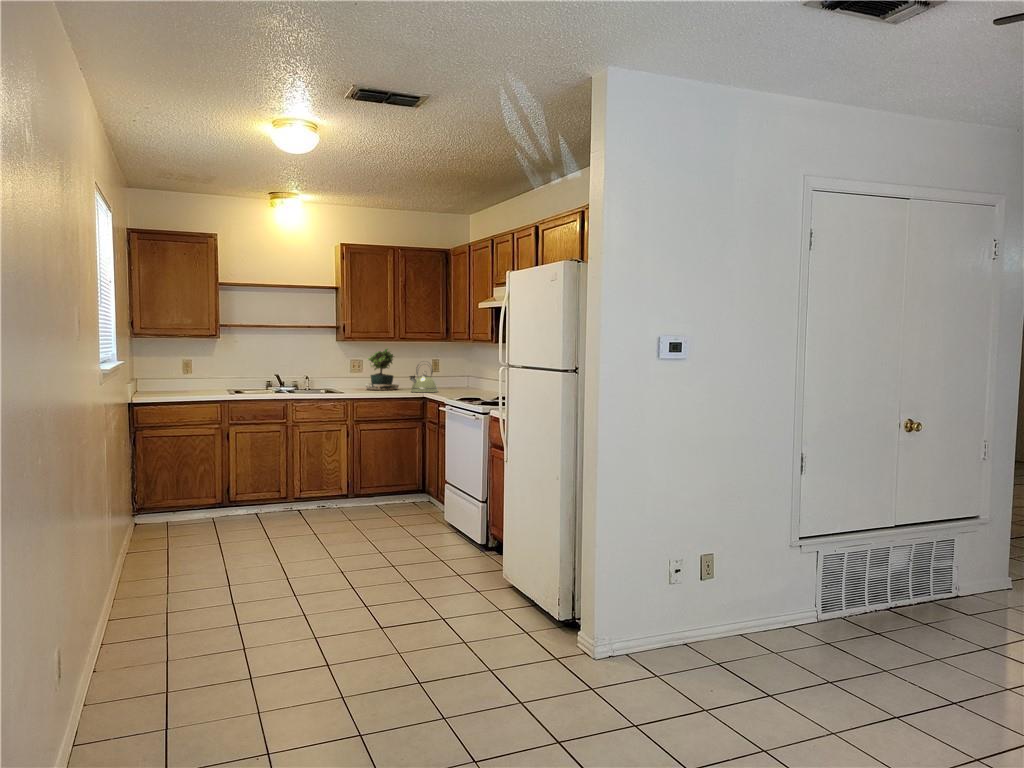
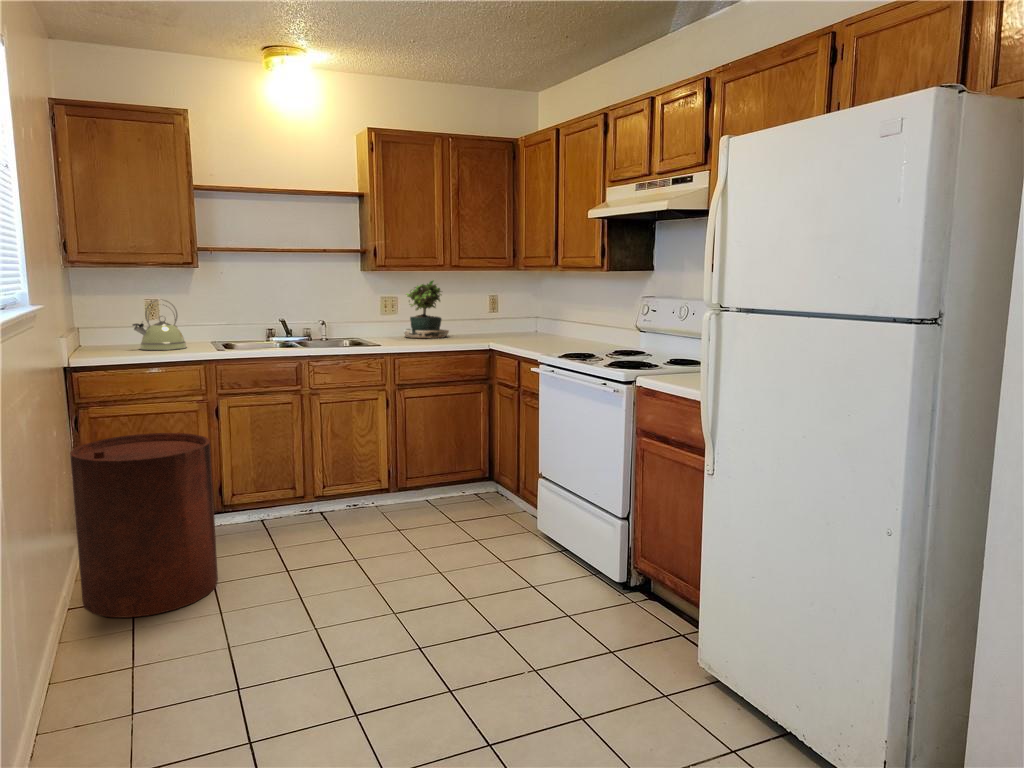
kettle: present [410,363,438,393] -> present [133,300,187,350]
trash can: none [135,446,222,556] -> present [70,433,218,618]

